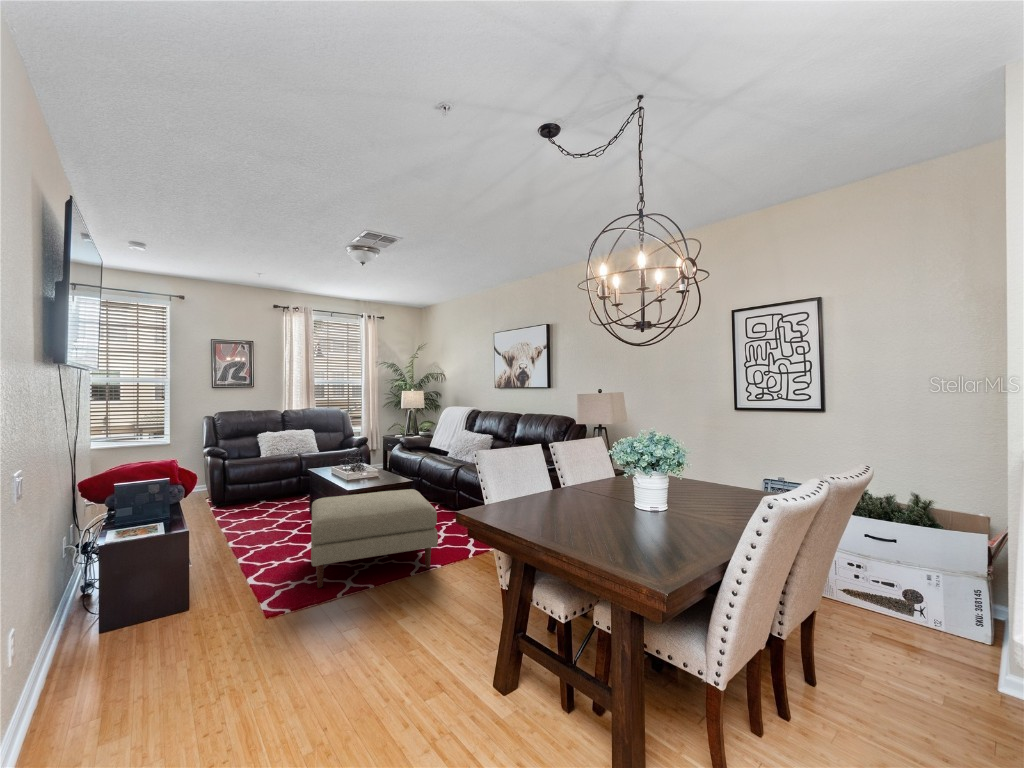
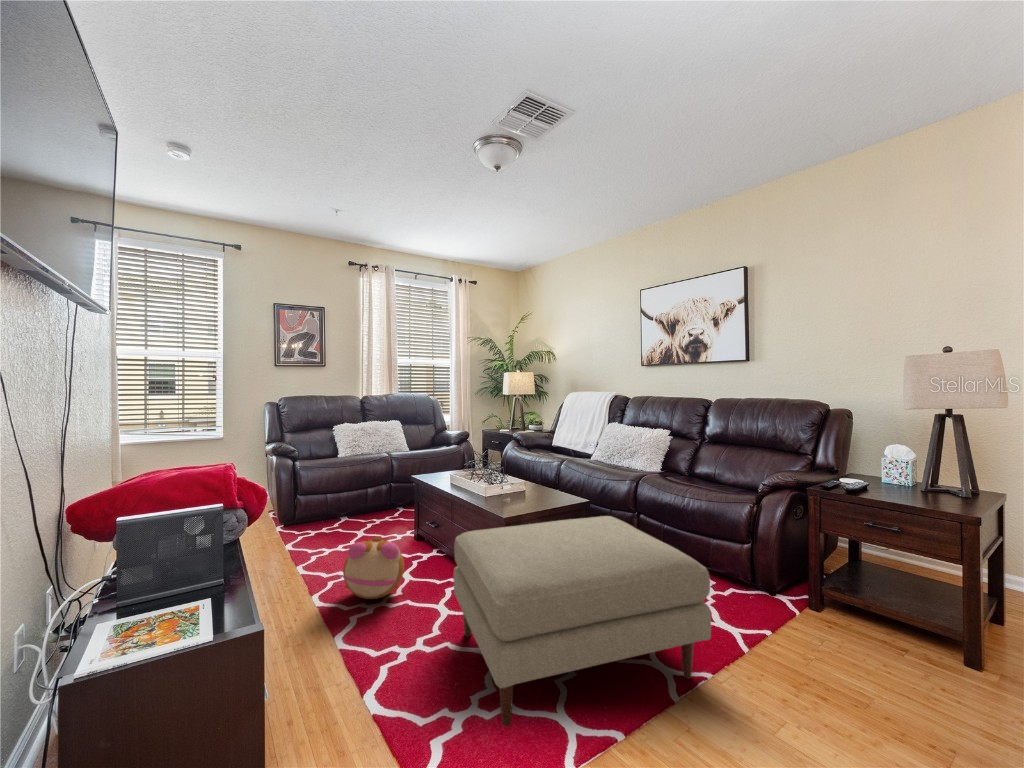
plush toy: none [247,505,290,543] -> present [342,536,404,599]

